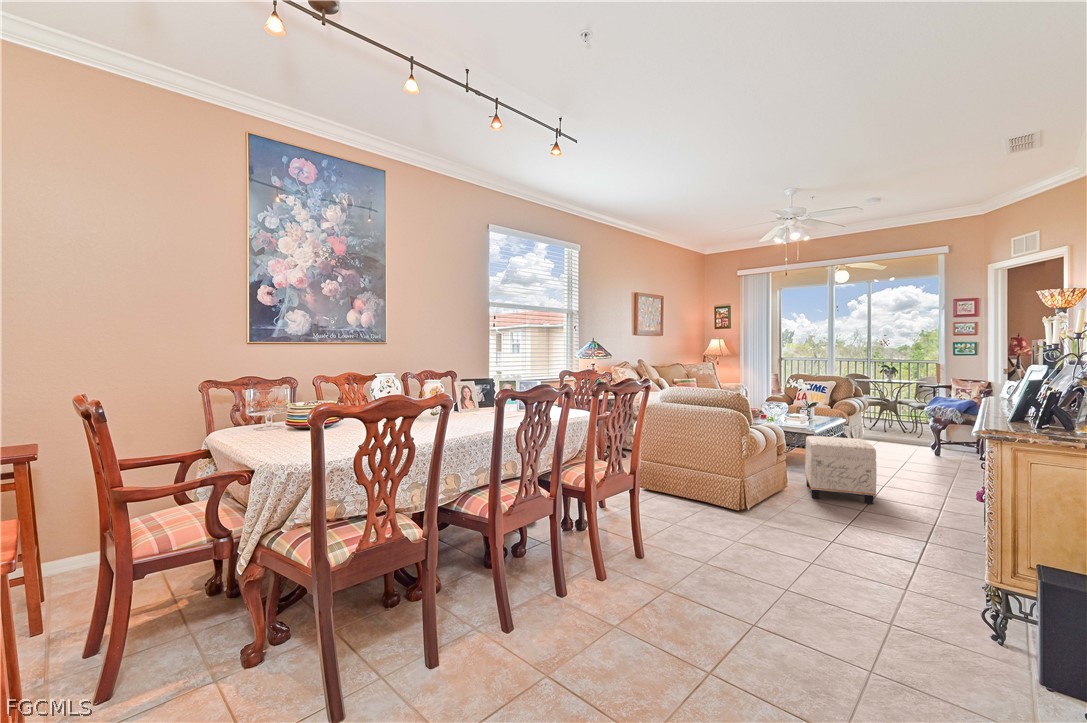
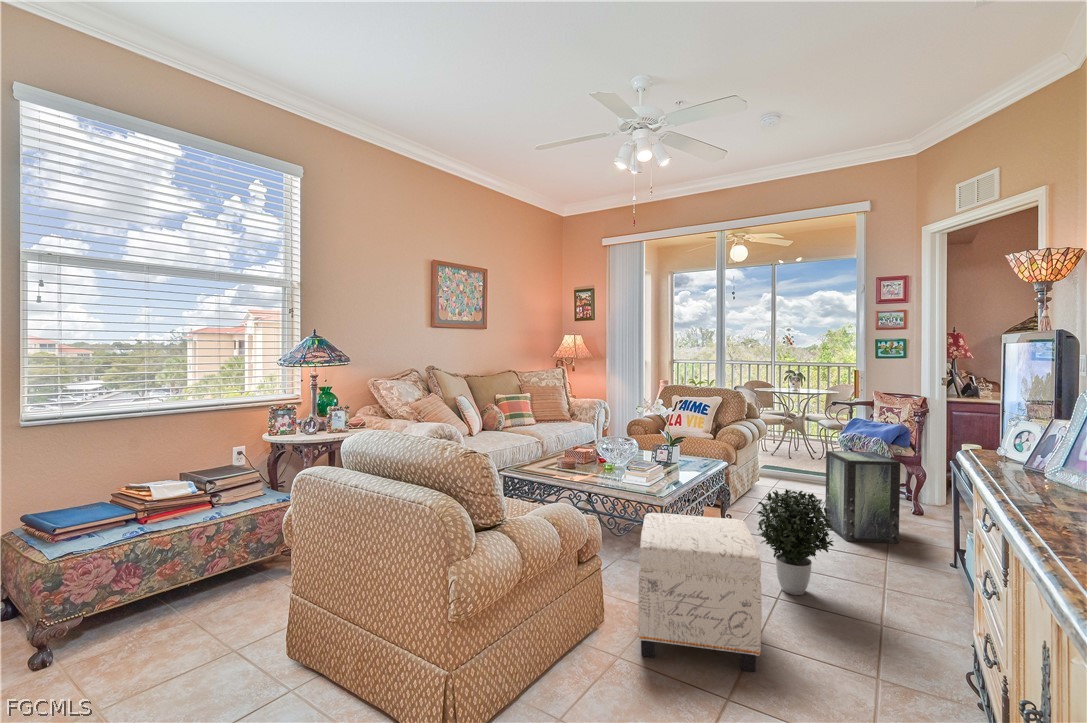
storage box: none [912,415,964,470] -> present [825,451,900,543]
potted plant: none [869,427,917,485] -> present [757,489,834,595]

